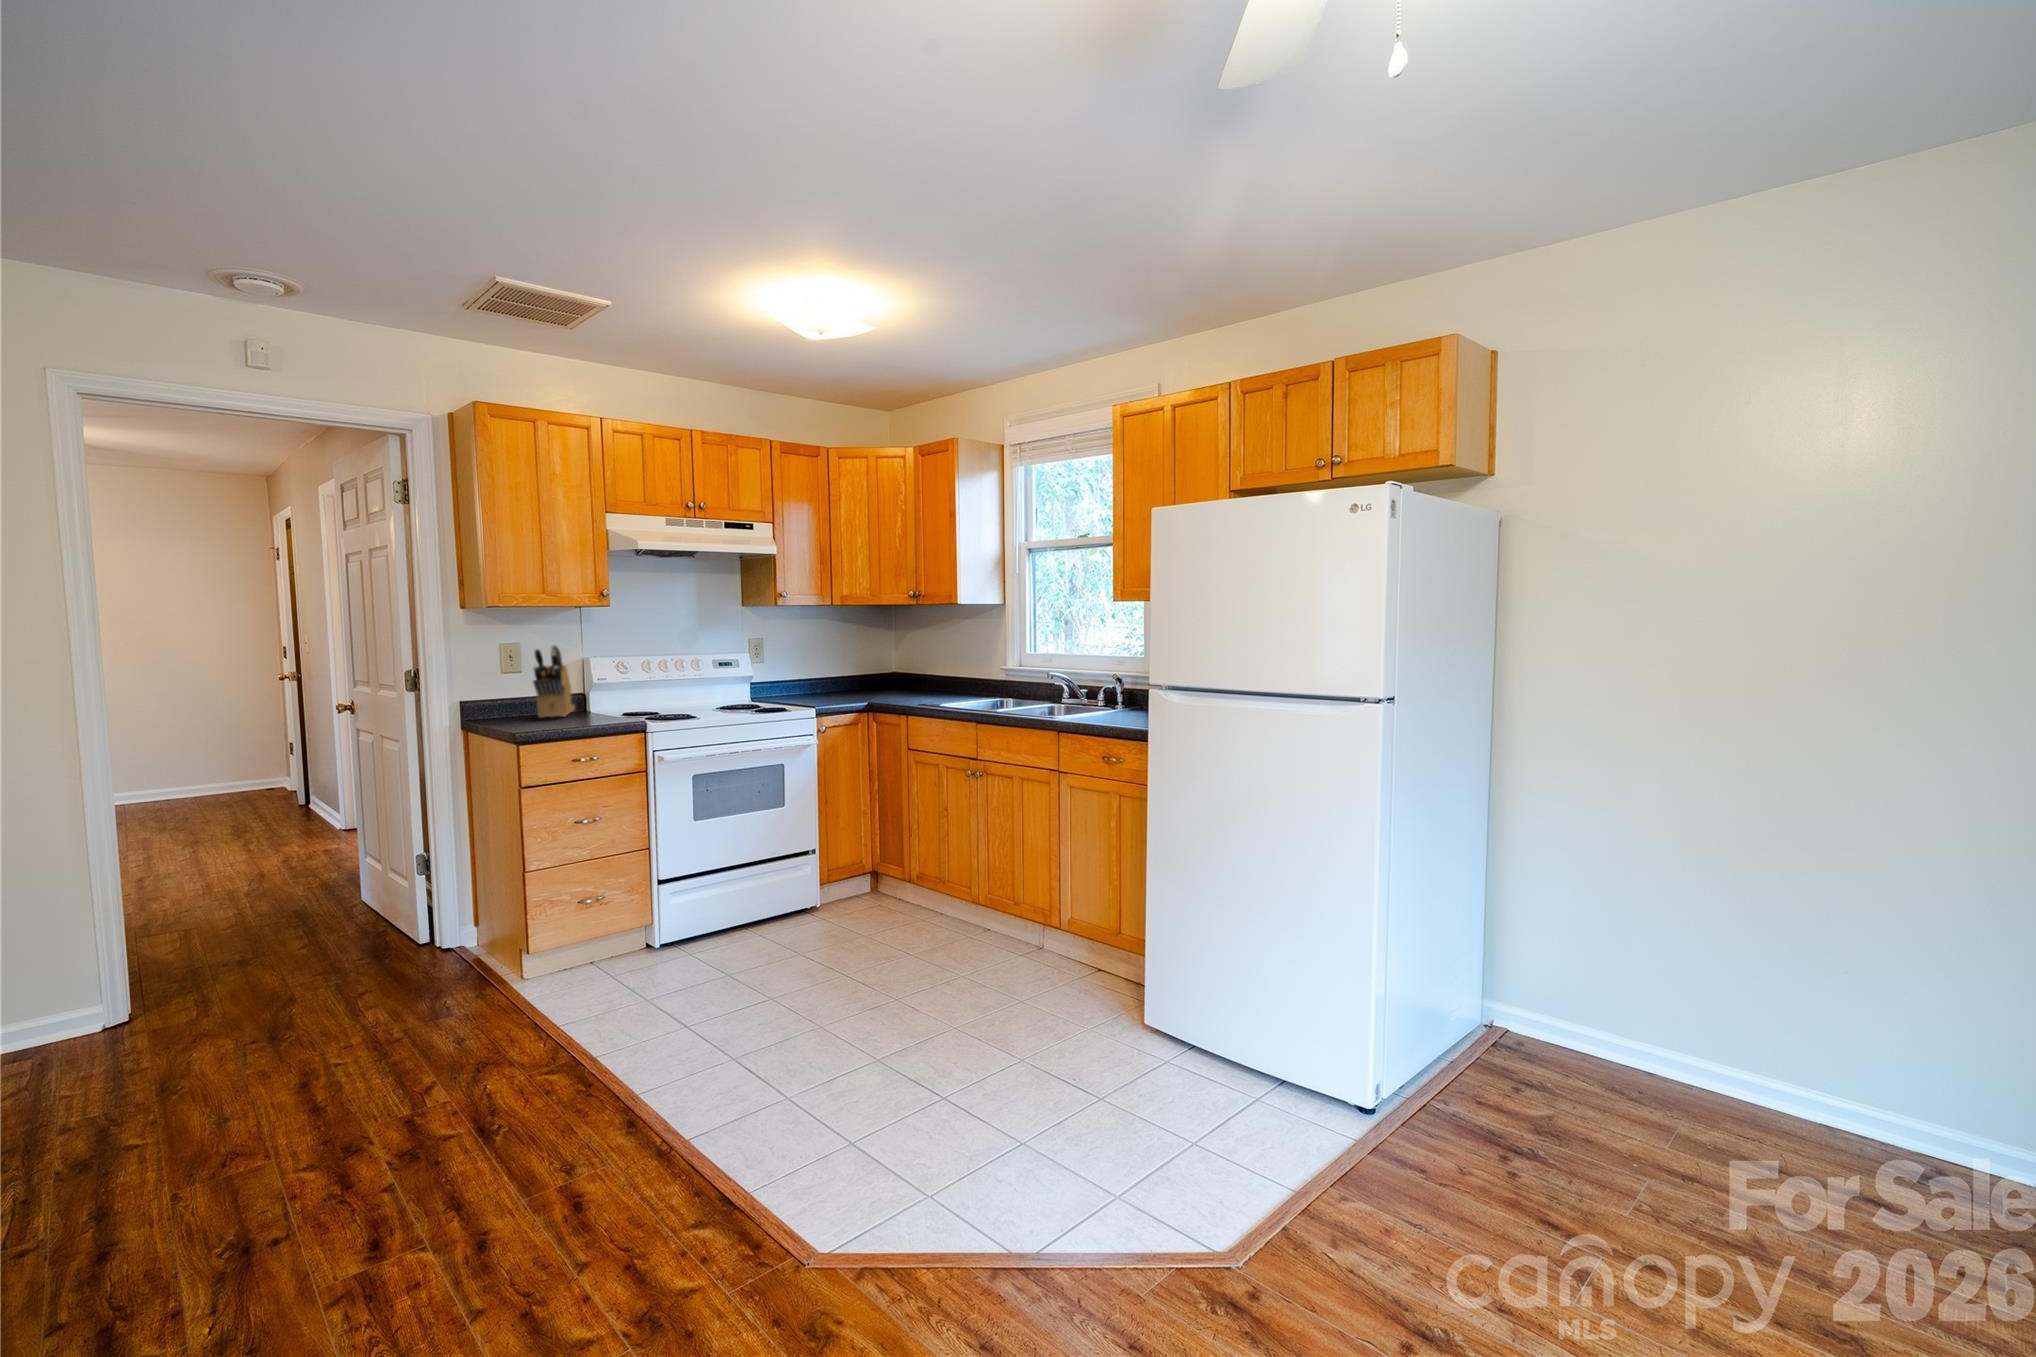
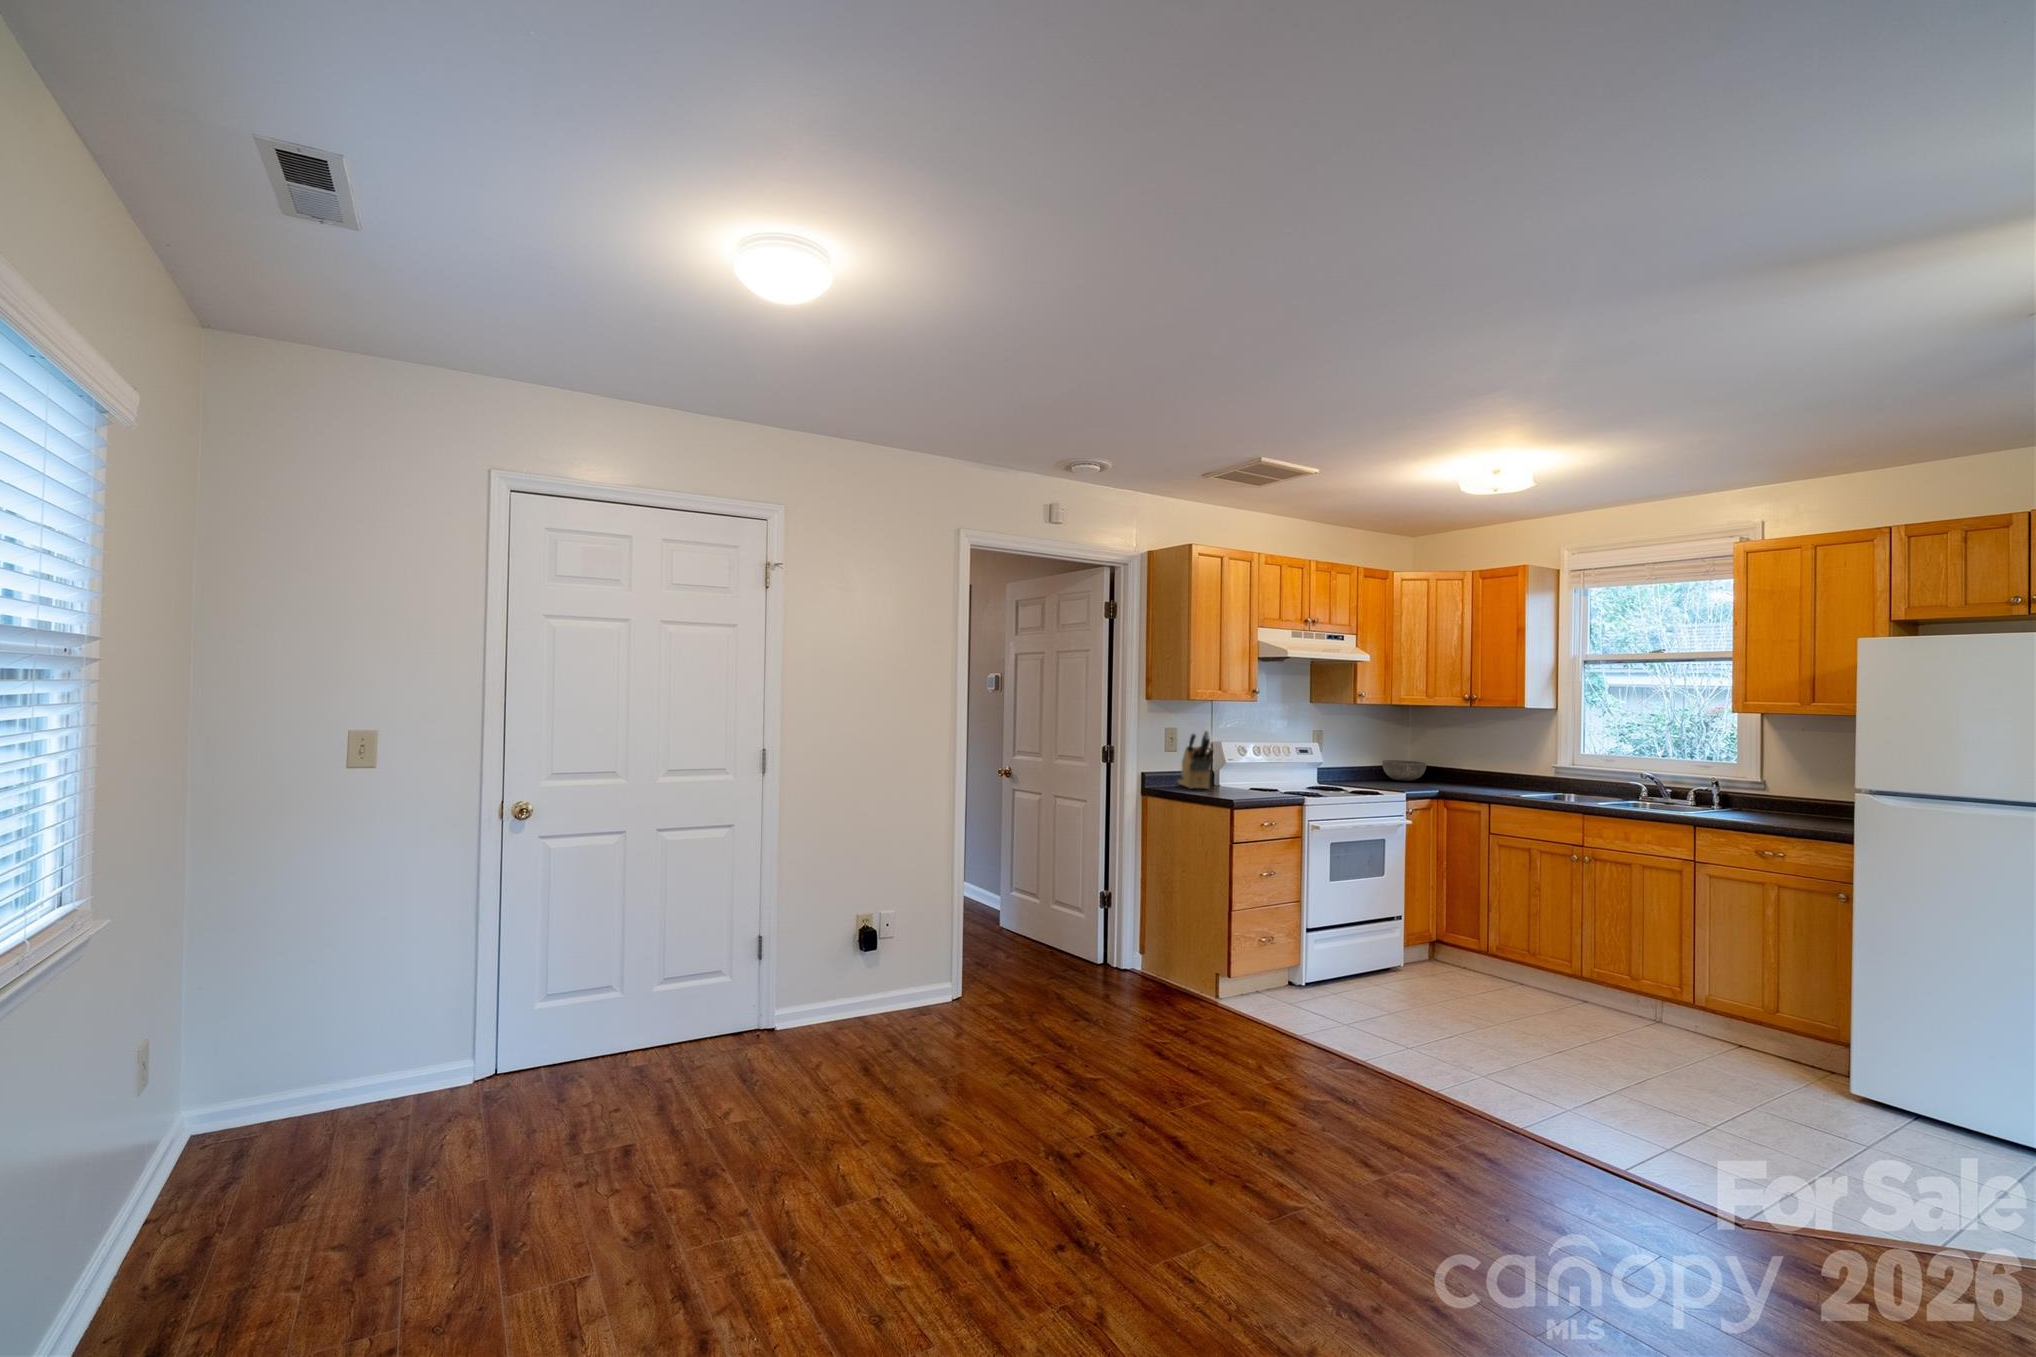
bowl: none [845,669,892,692] -> present [1382,760,1426,781]

